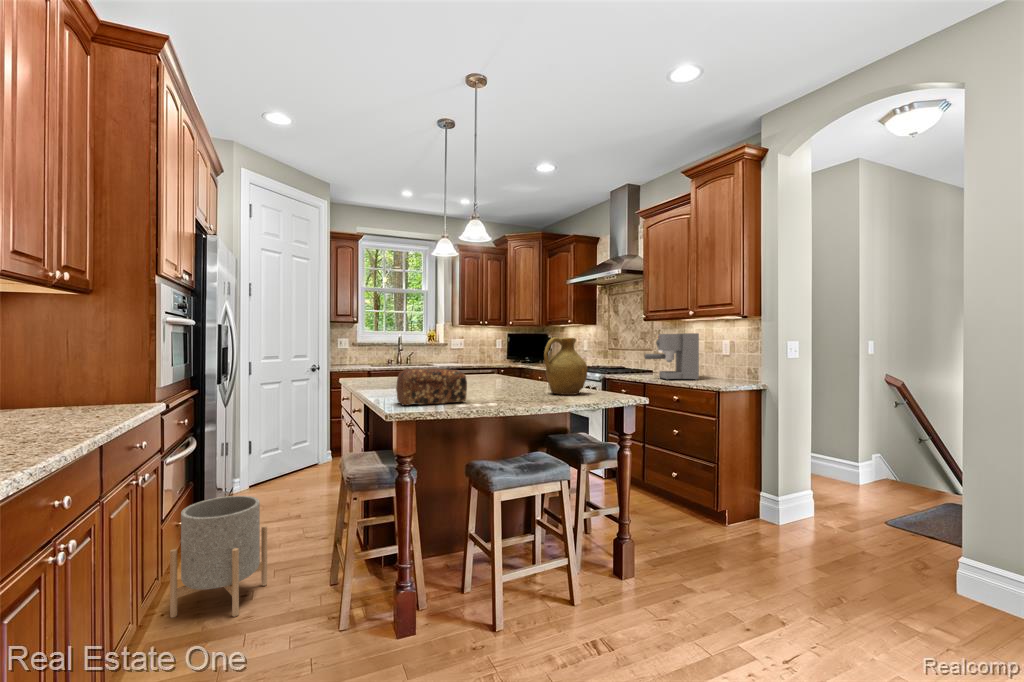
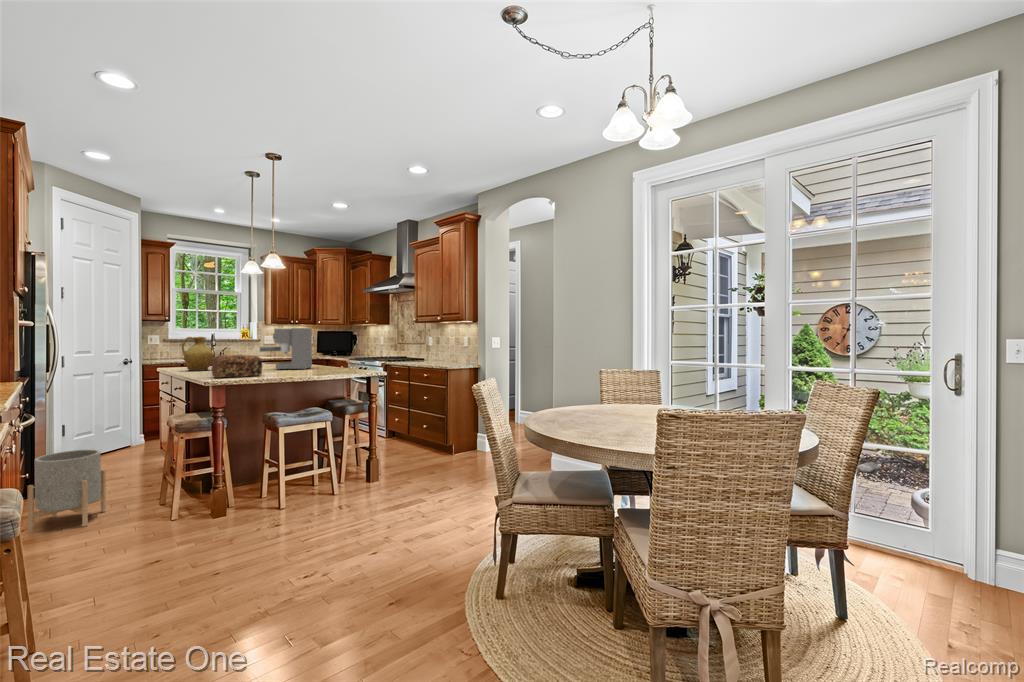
coffee maker: present [644,333,699,380] -> present [260,328,312,370]
pitcher: present [544,337,588,395] -> present [182,337,214,371]

